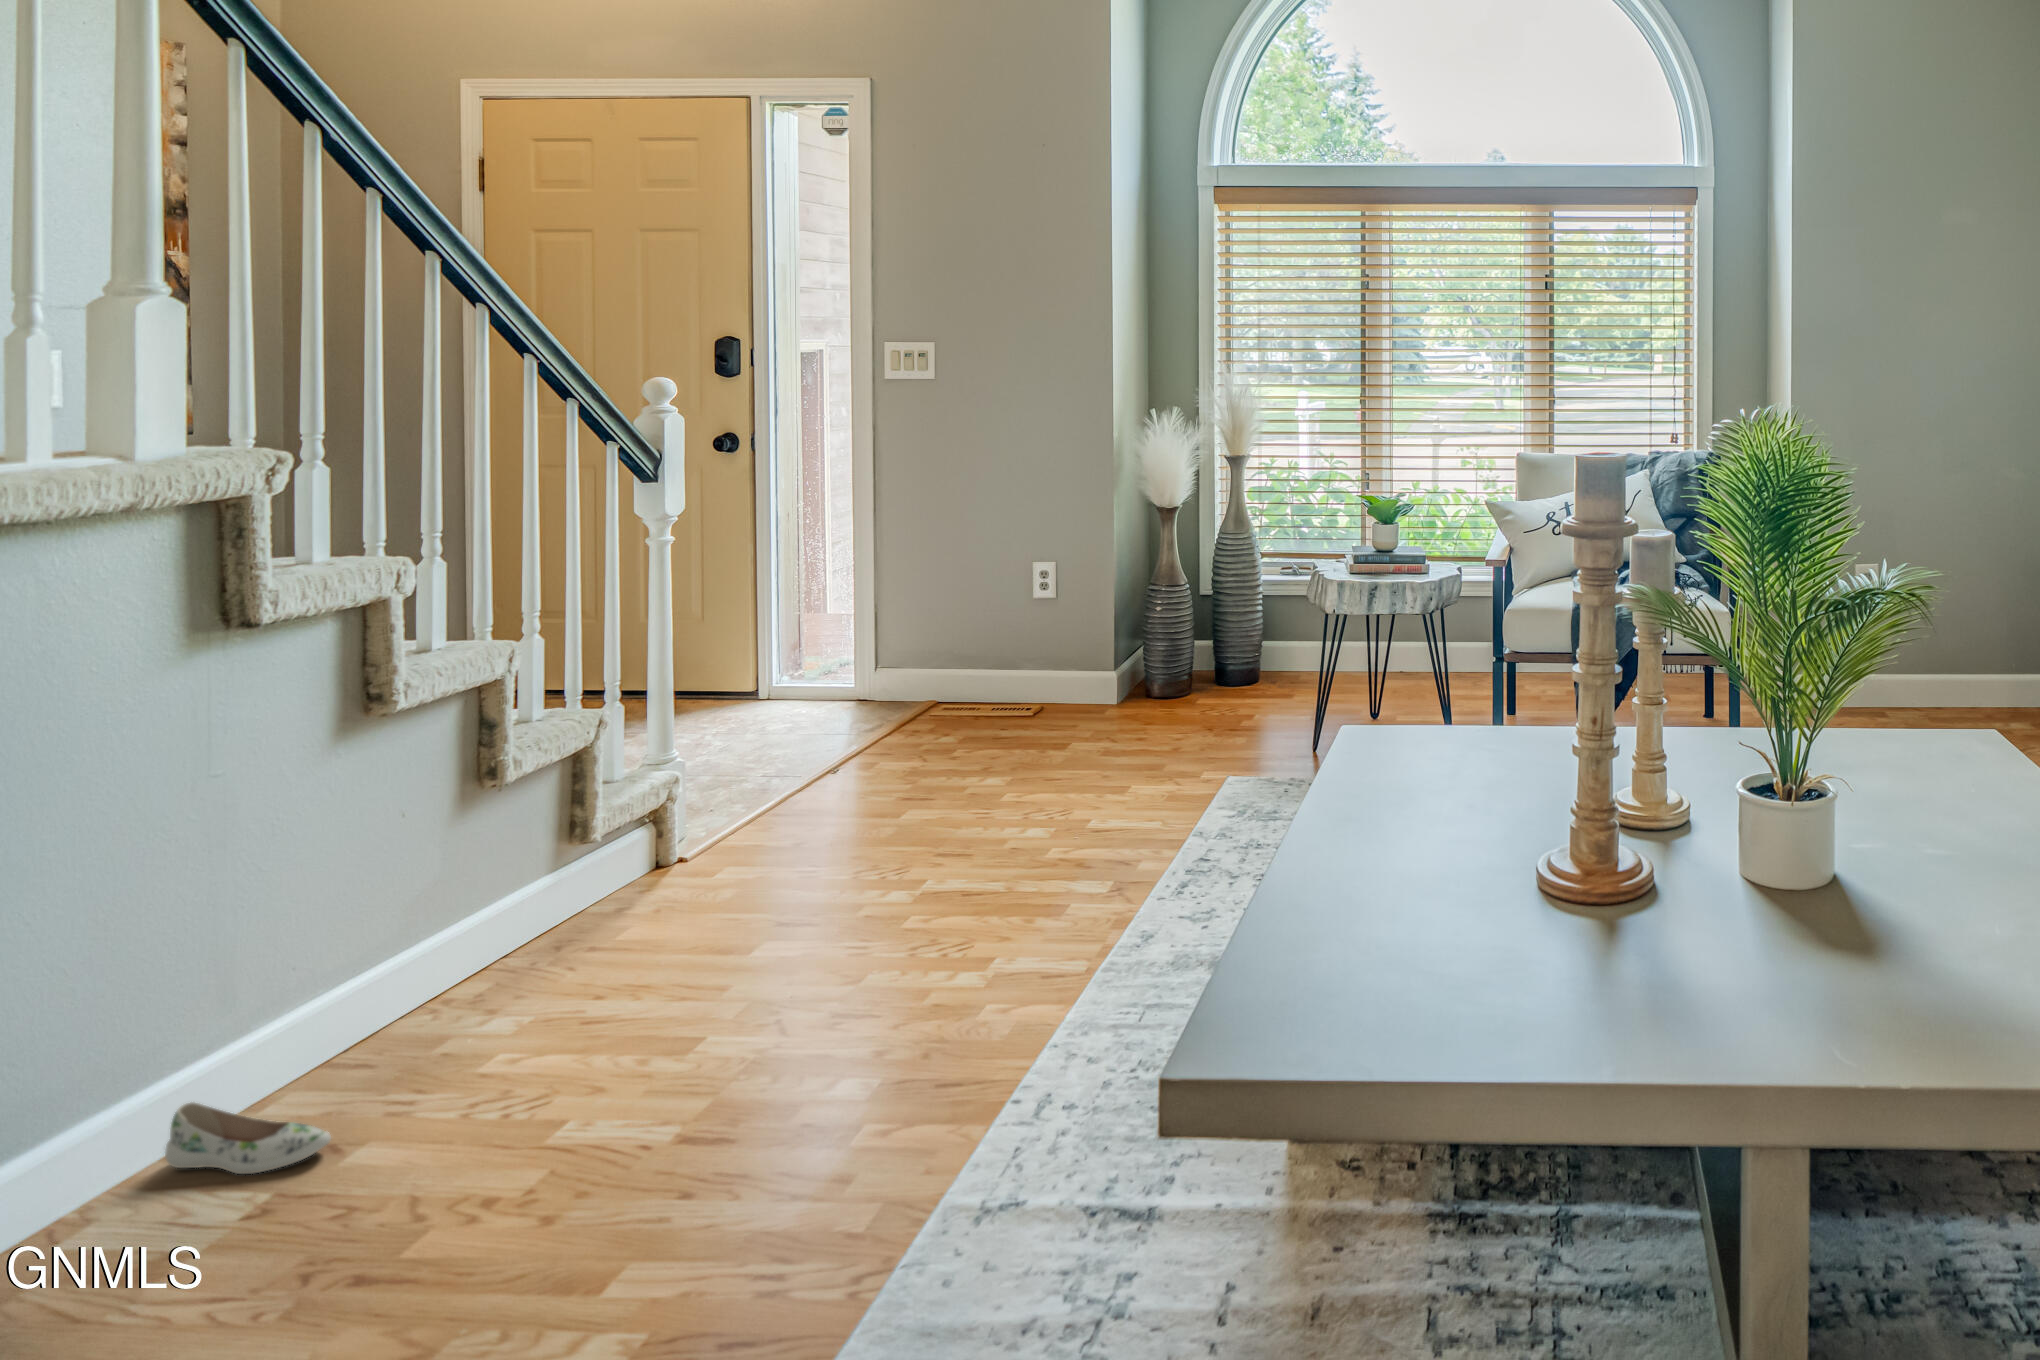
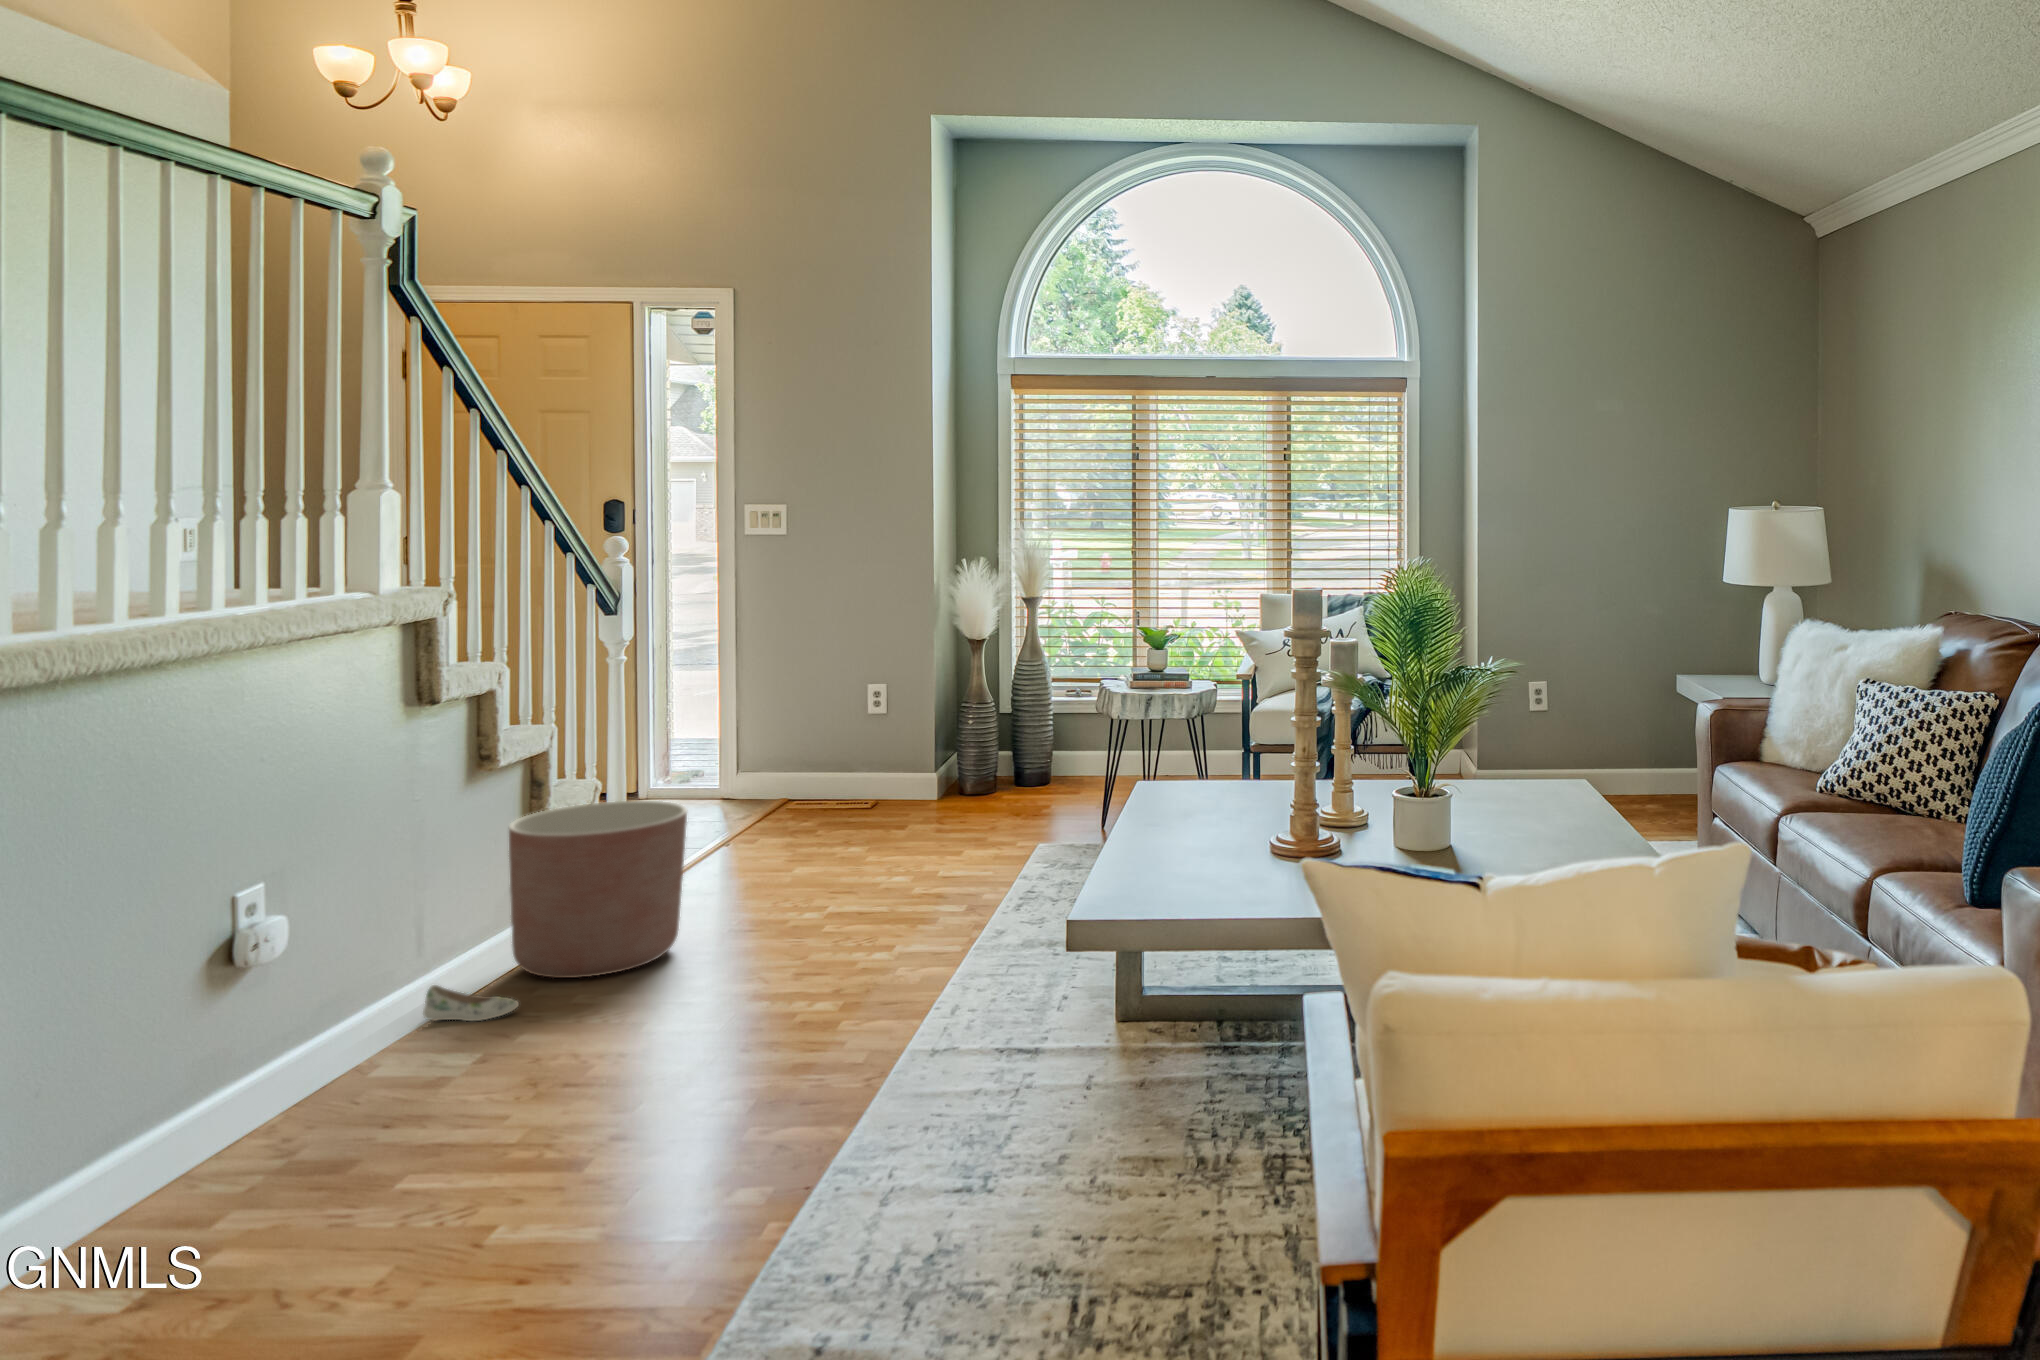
planter: none [380,755,680,1056] -> present [509,801,687,978]

